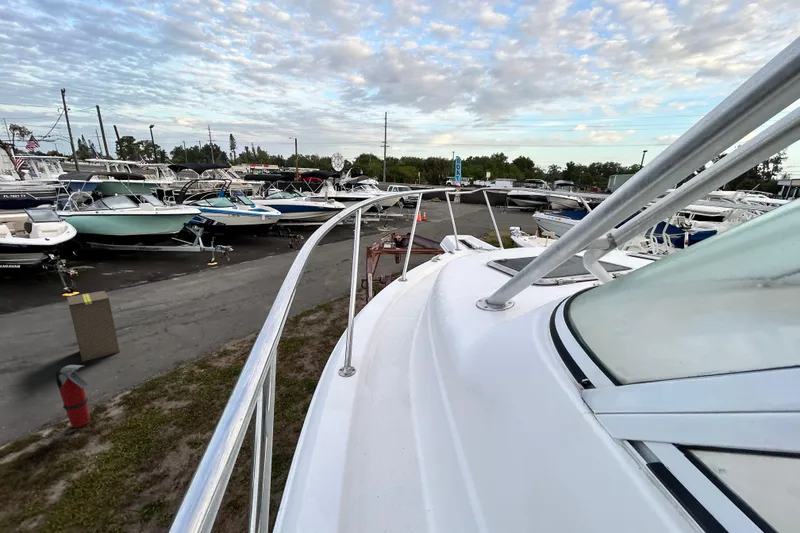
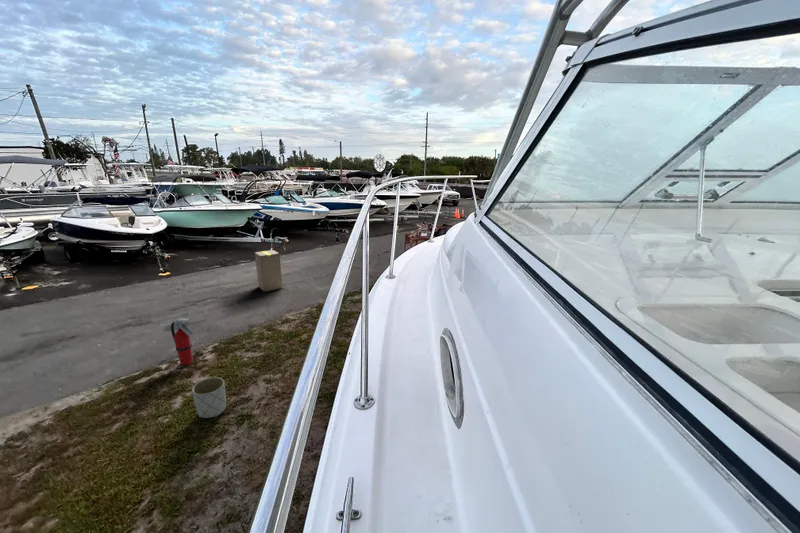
cardboard box: present [67,291,120,361] -> present [255,250,282,292]
planter: none [74,452,129,514] -> present [192,377,226,418]

